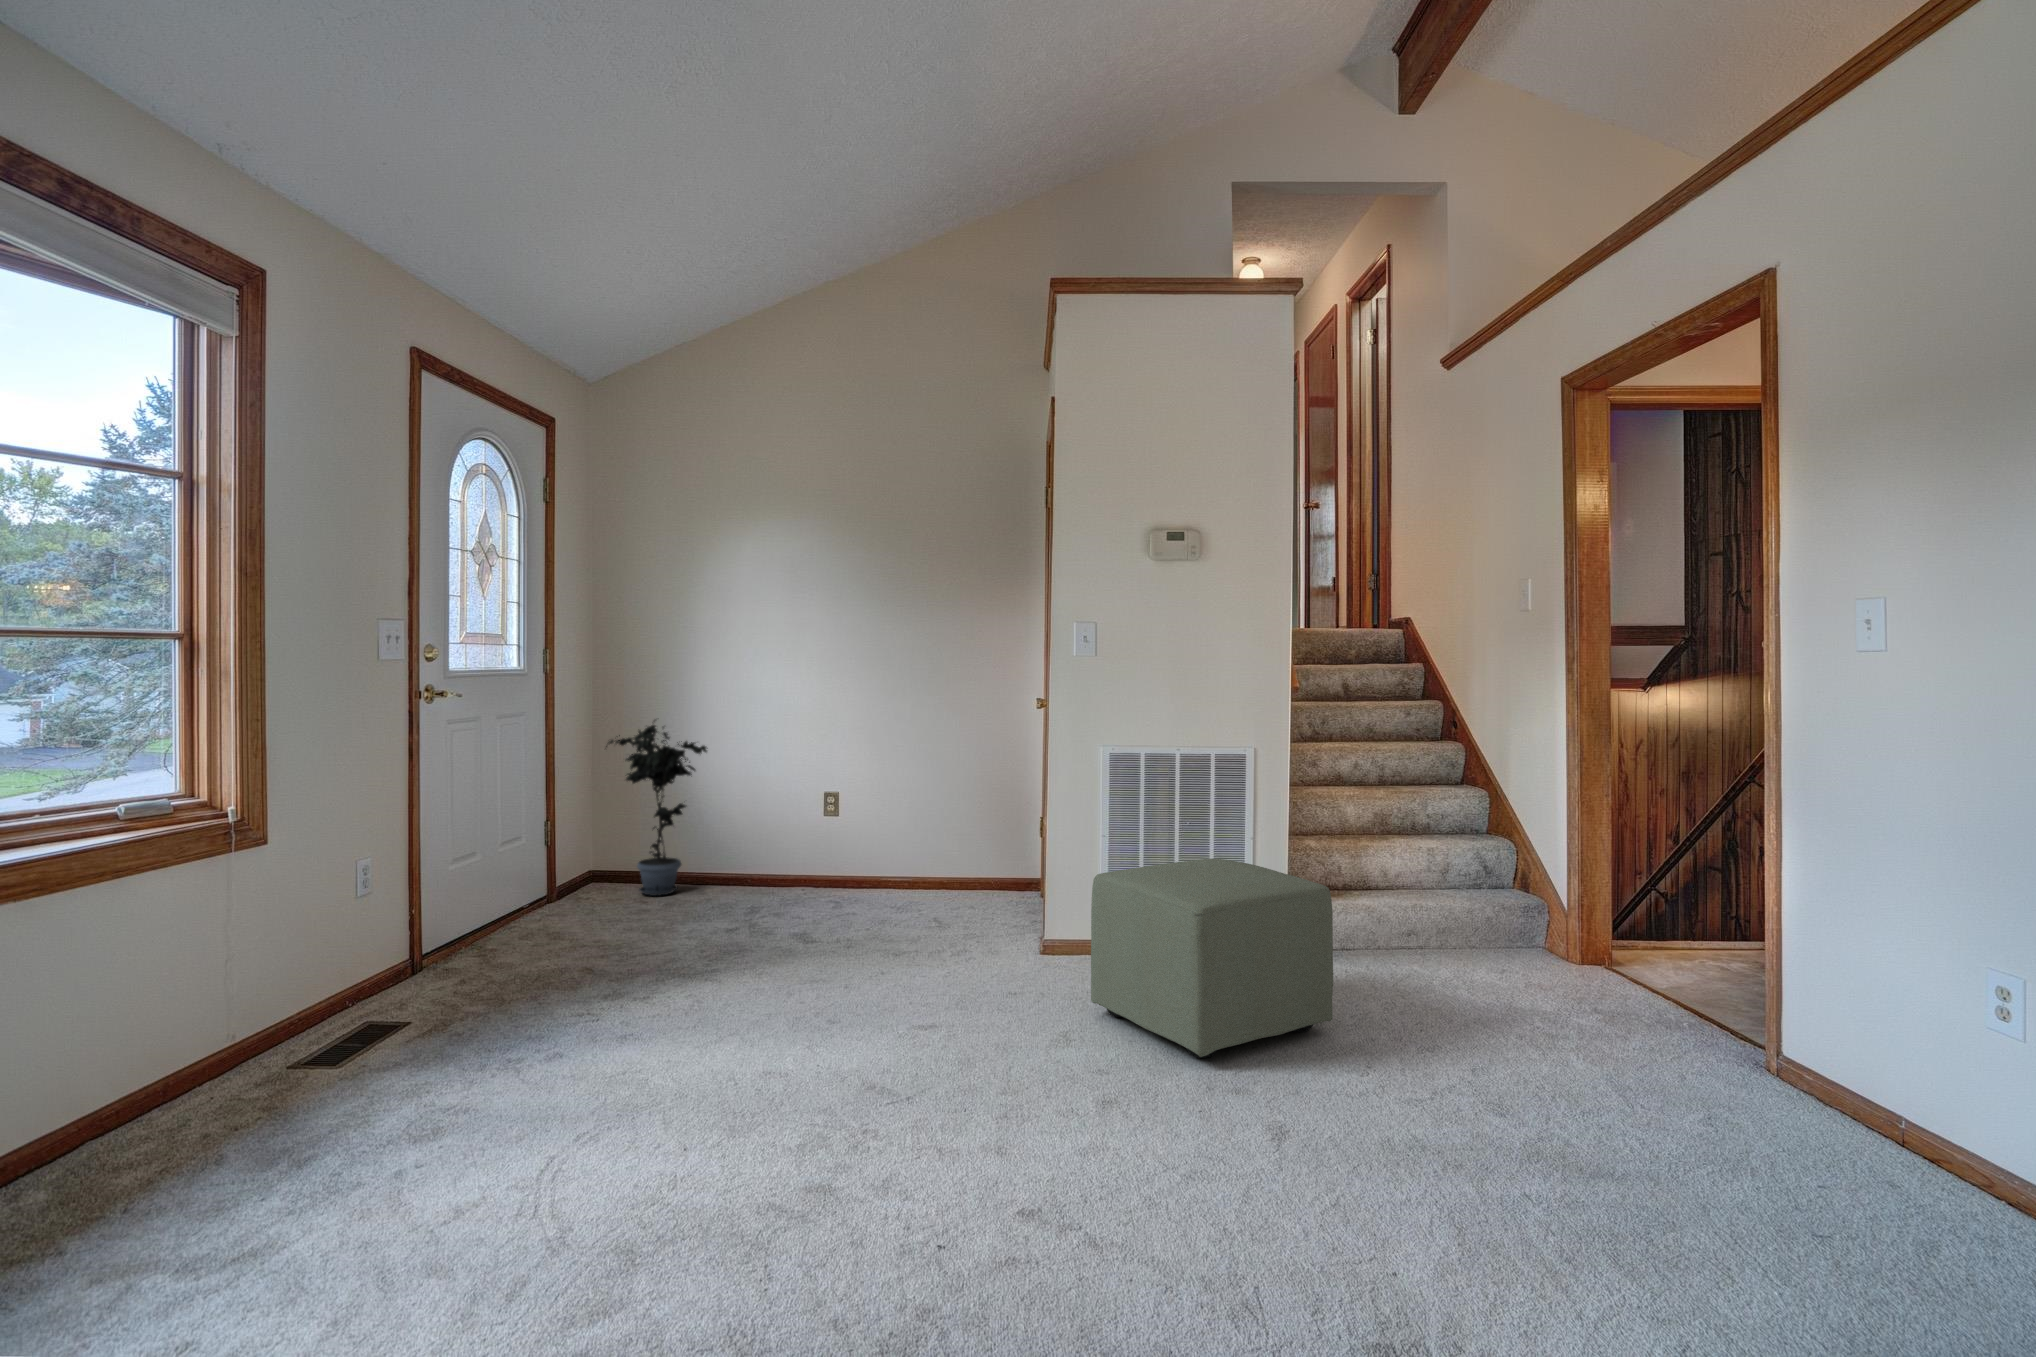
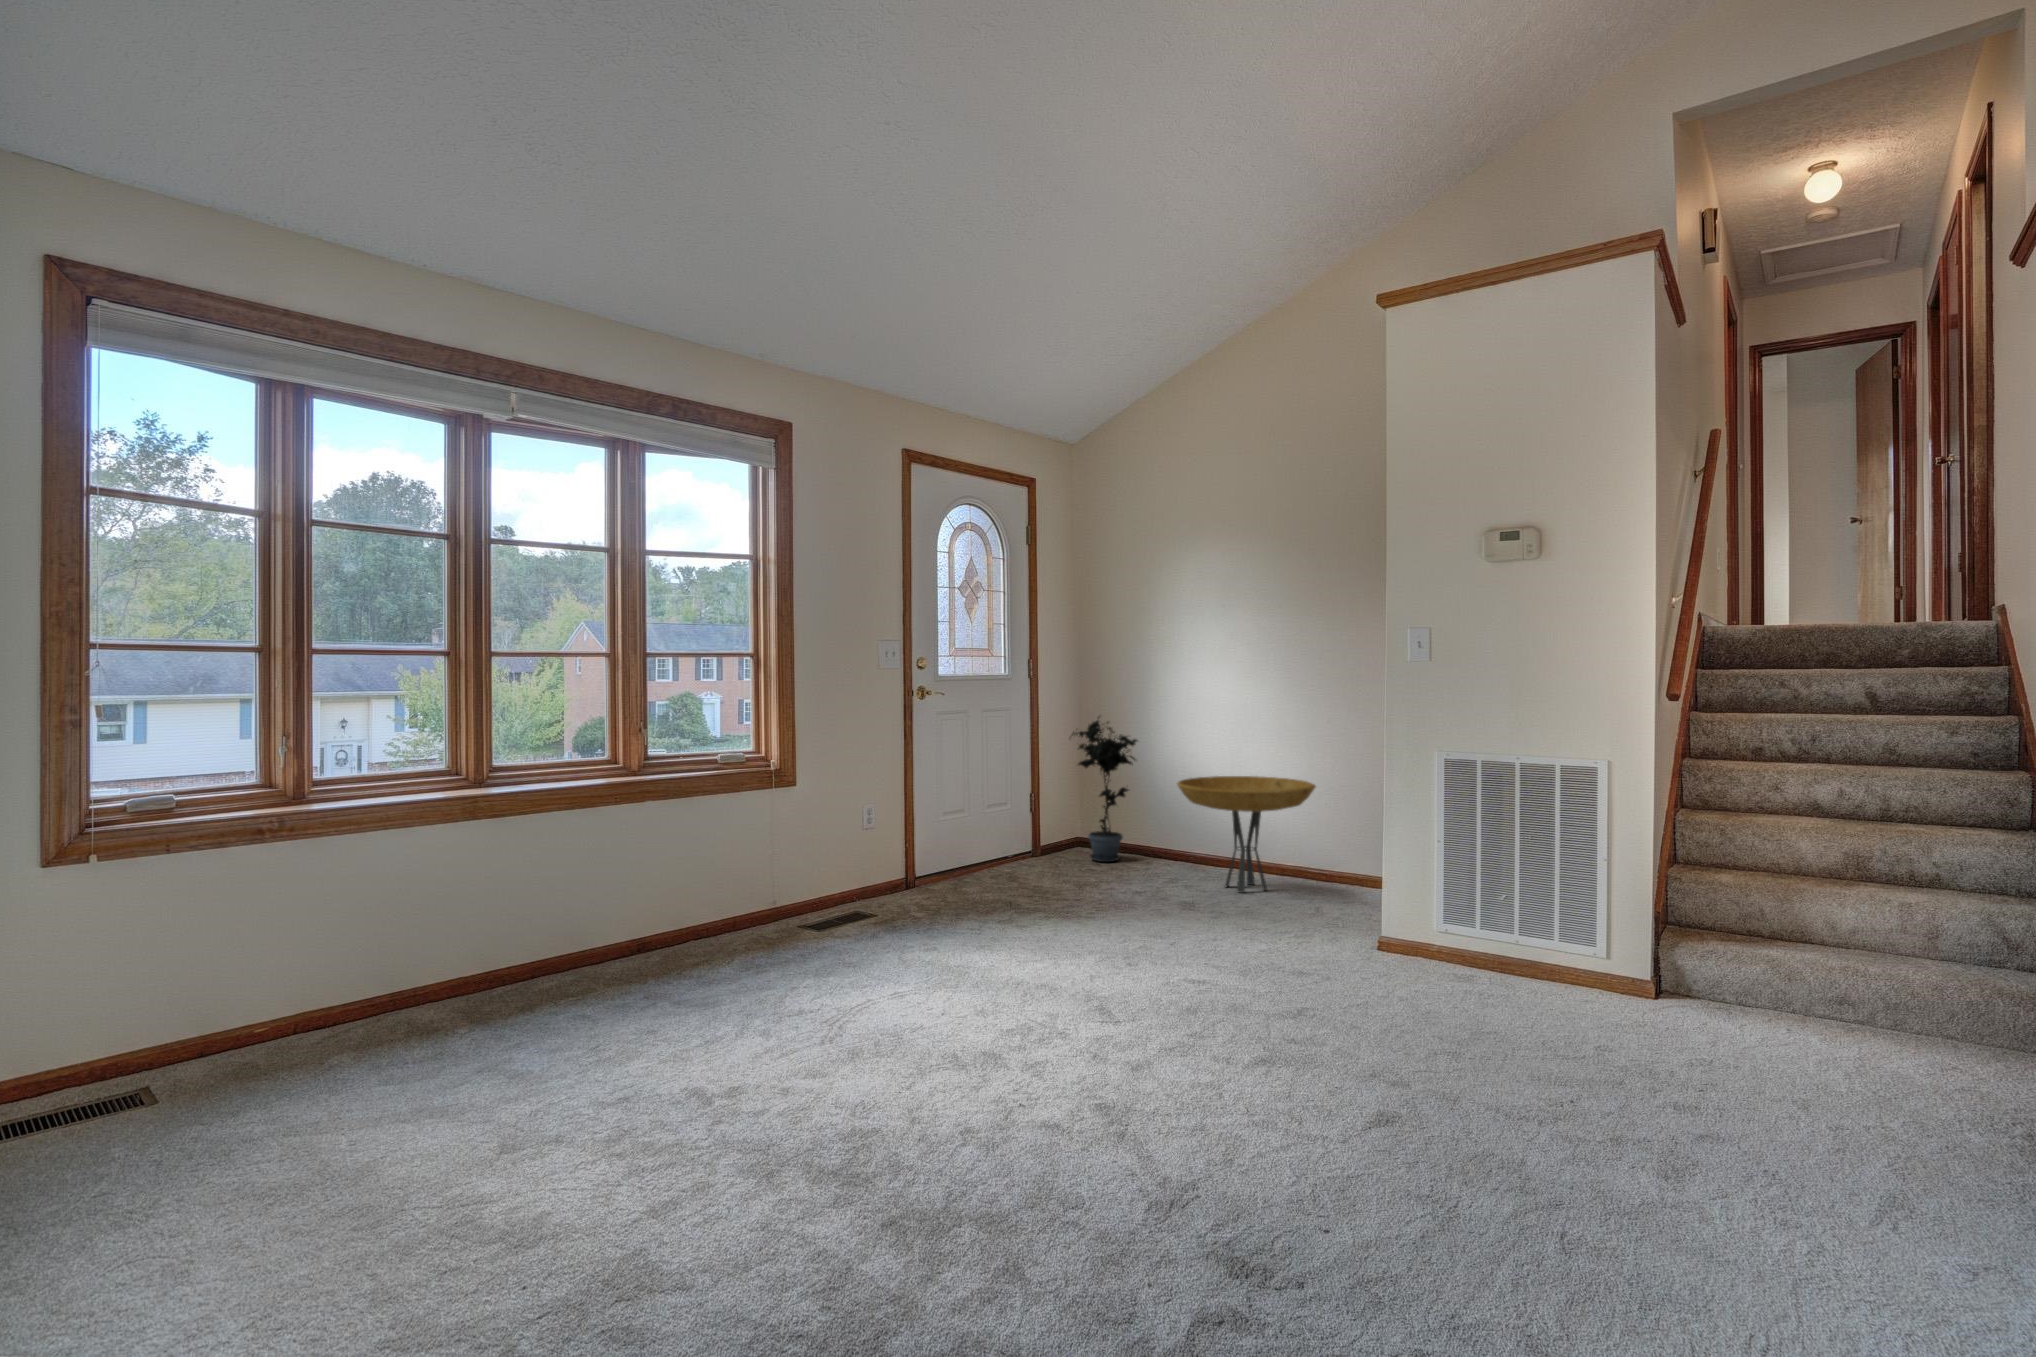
side table: none [776,781,928,911] -> present [1177,776,1316,893]
ottoman: present [1091,859,1333,1058] -> none [1351,868,1594,1060]

